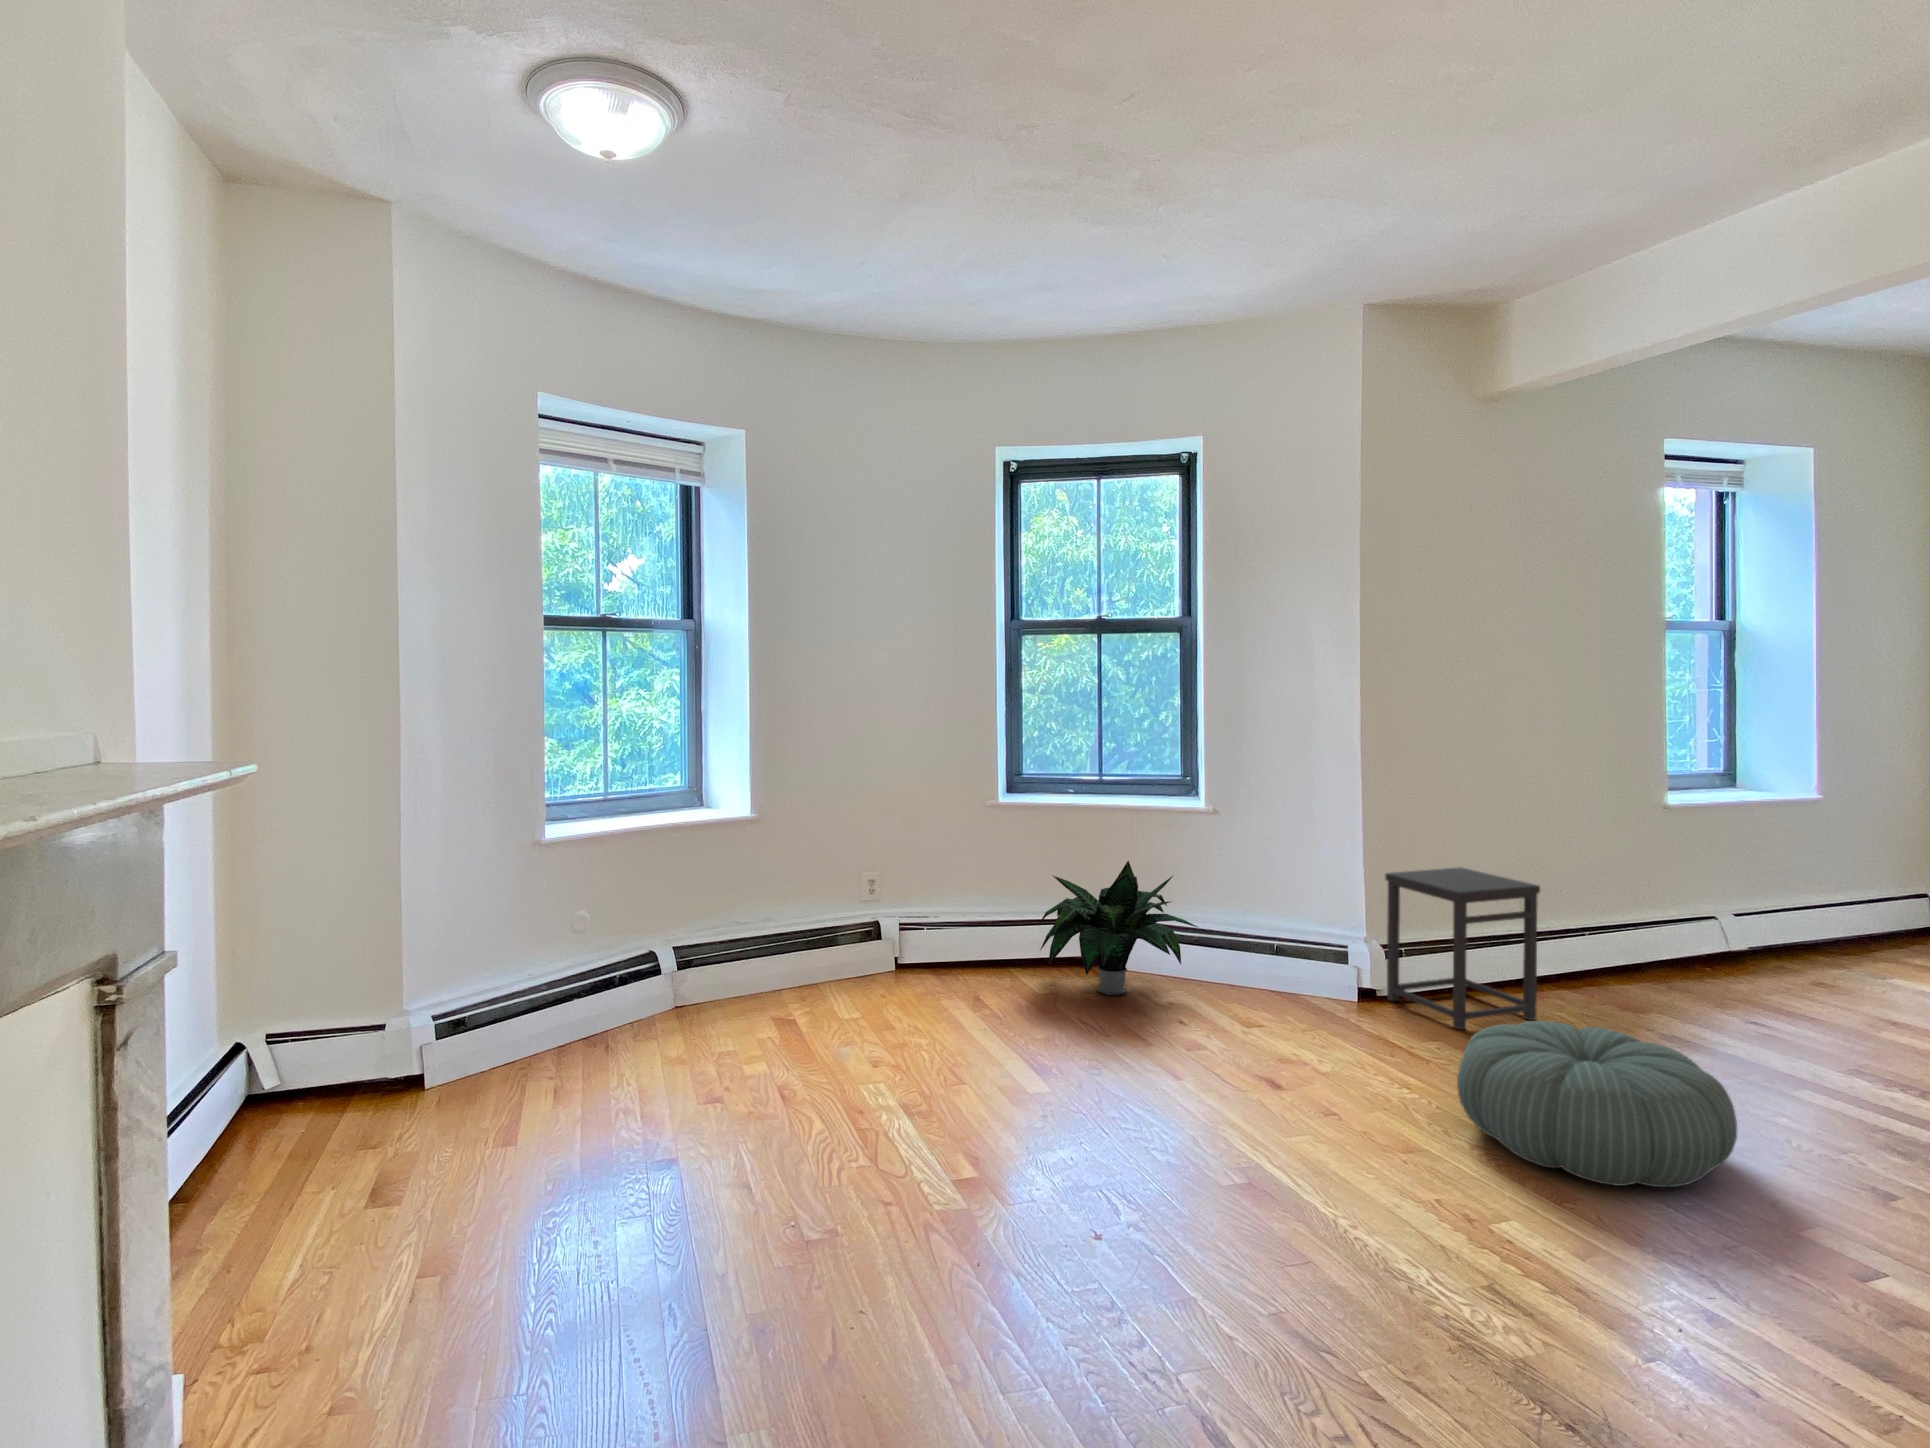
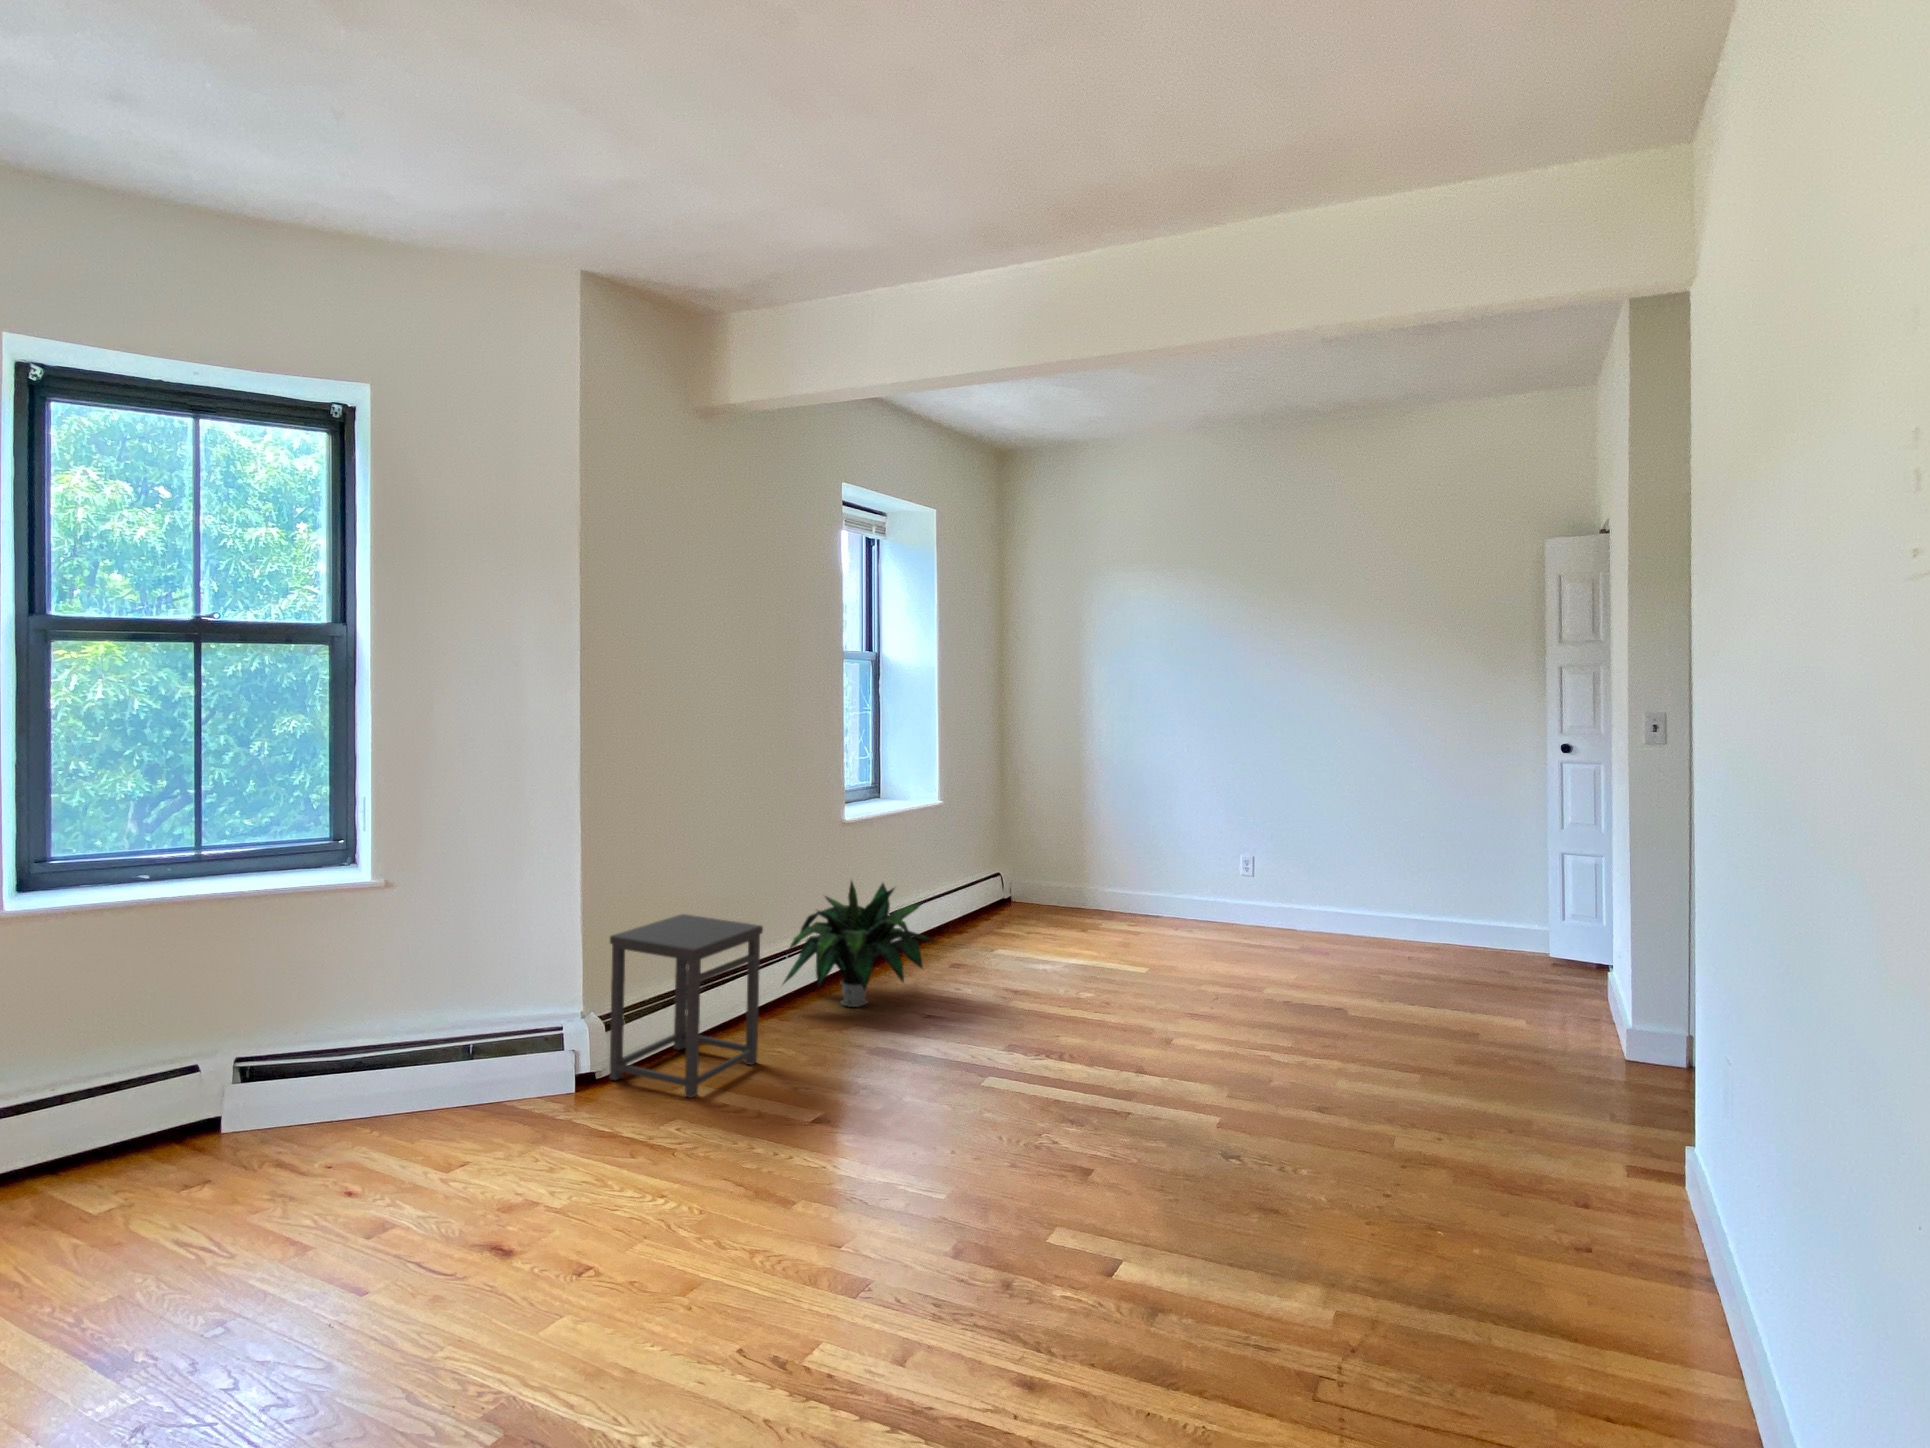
potted plant: present [1039,861,1197,995] -> present [784,881,935,1007]
pouf: present [1457,1021,1737,1187] -> none [723,1075,958,1249]

